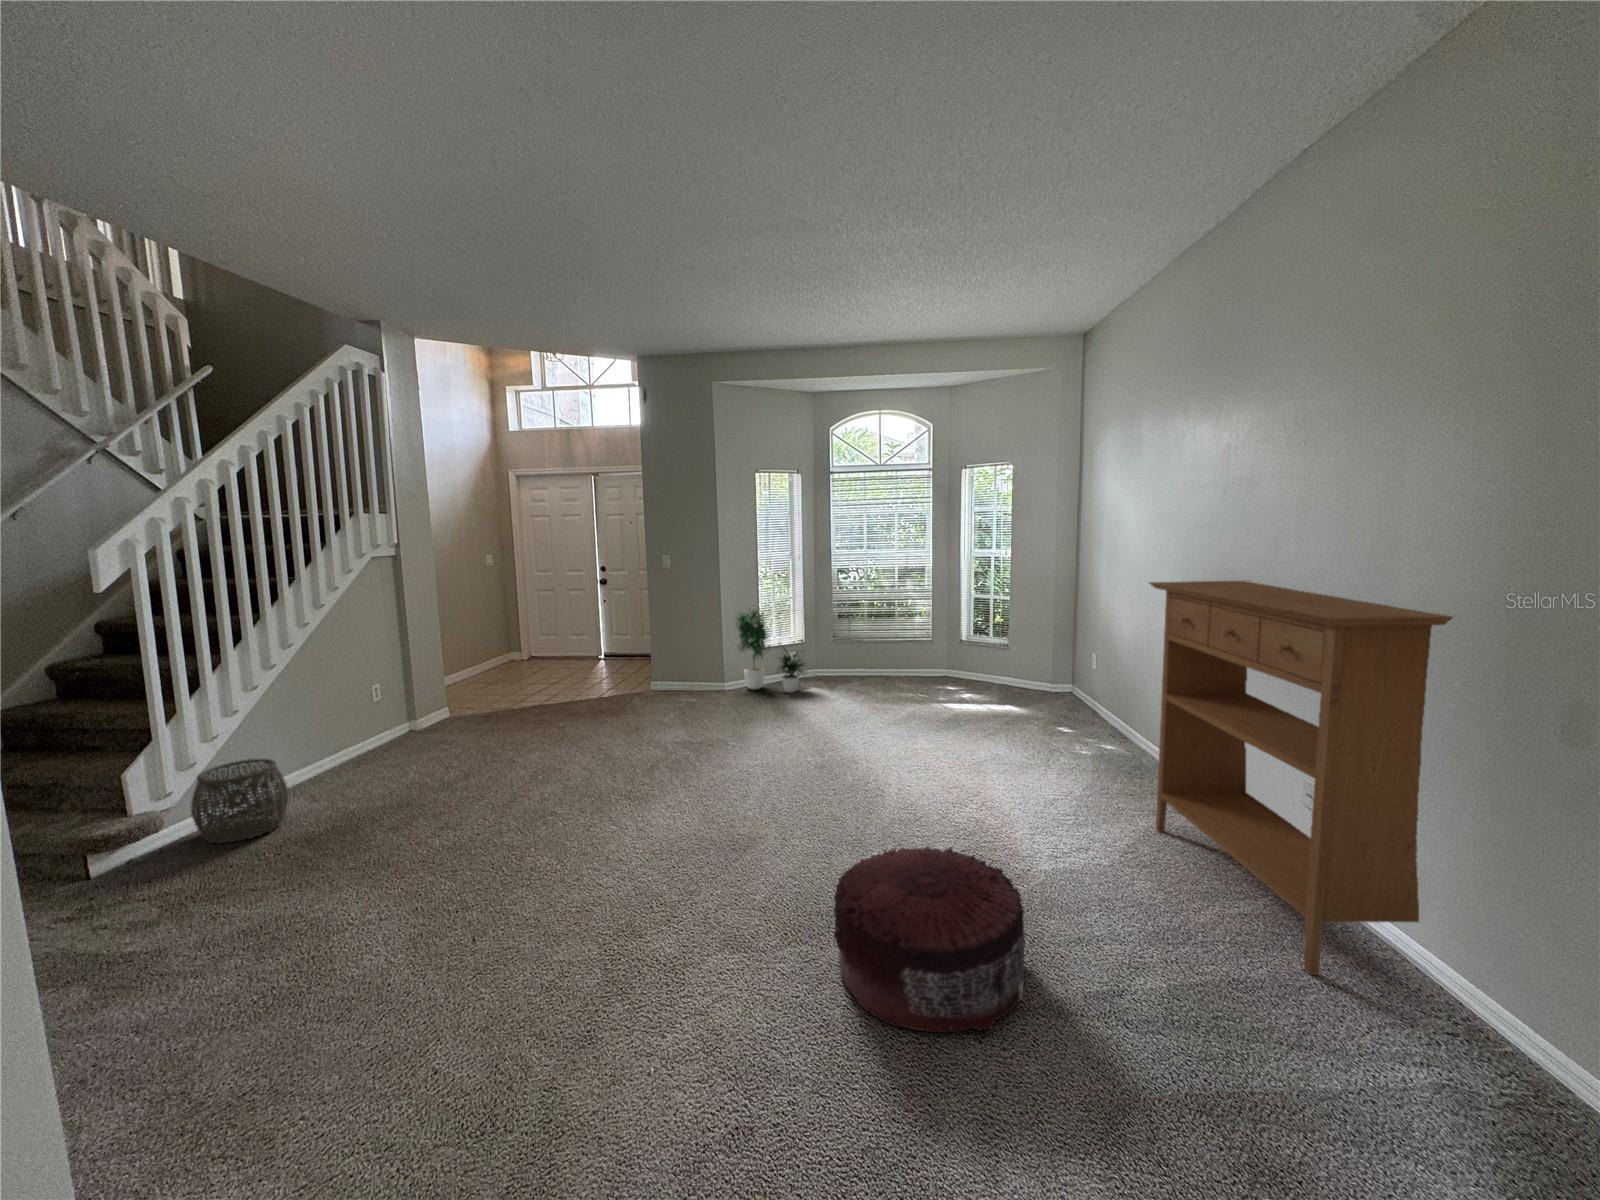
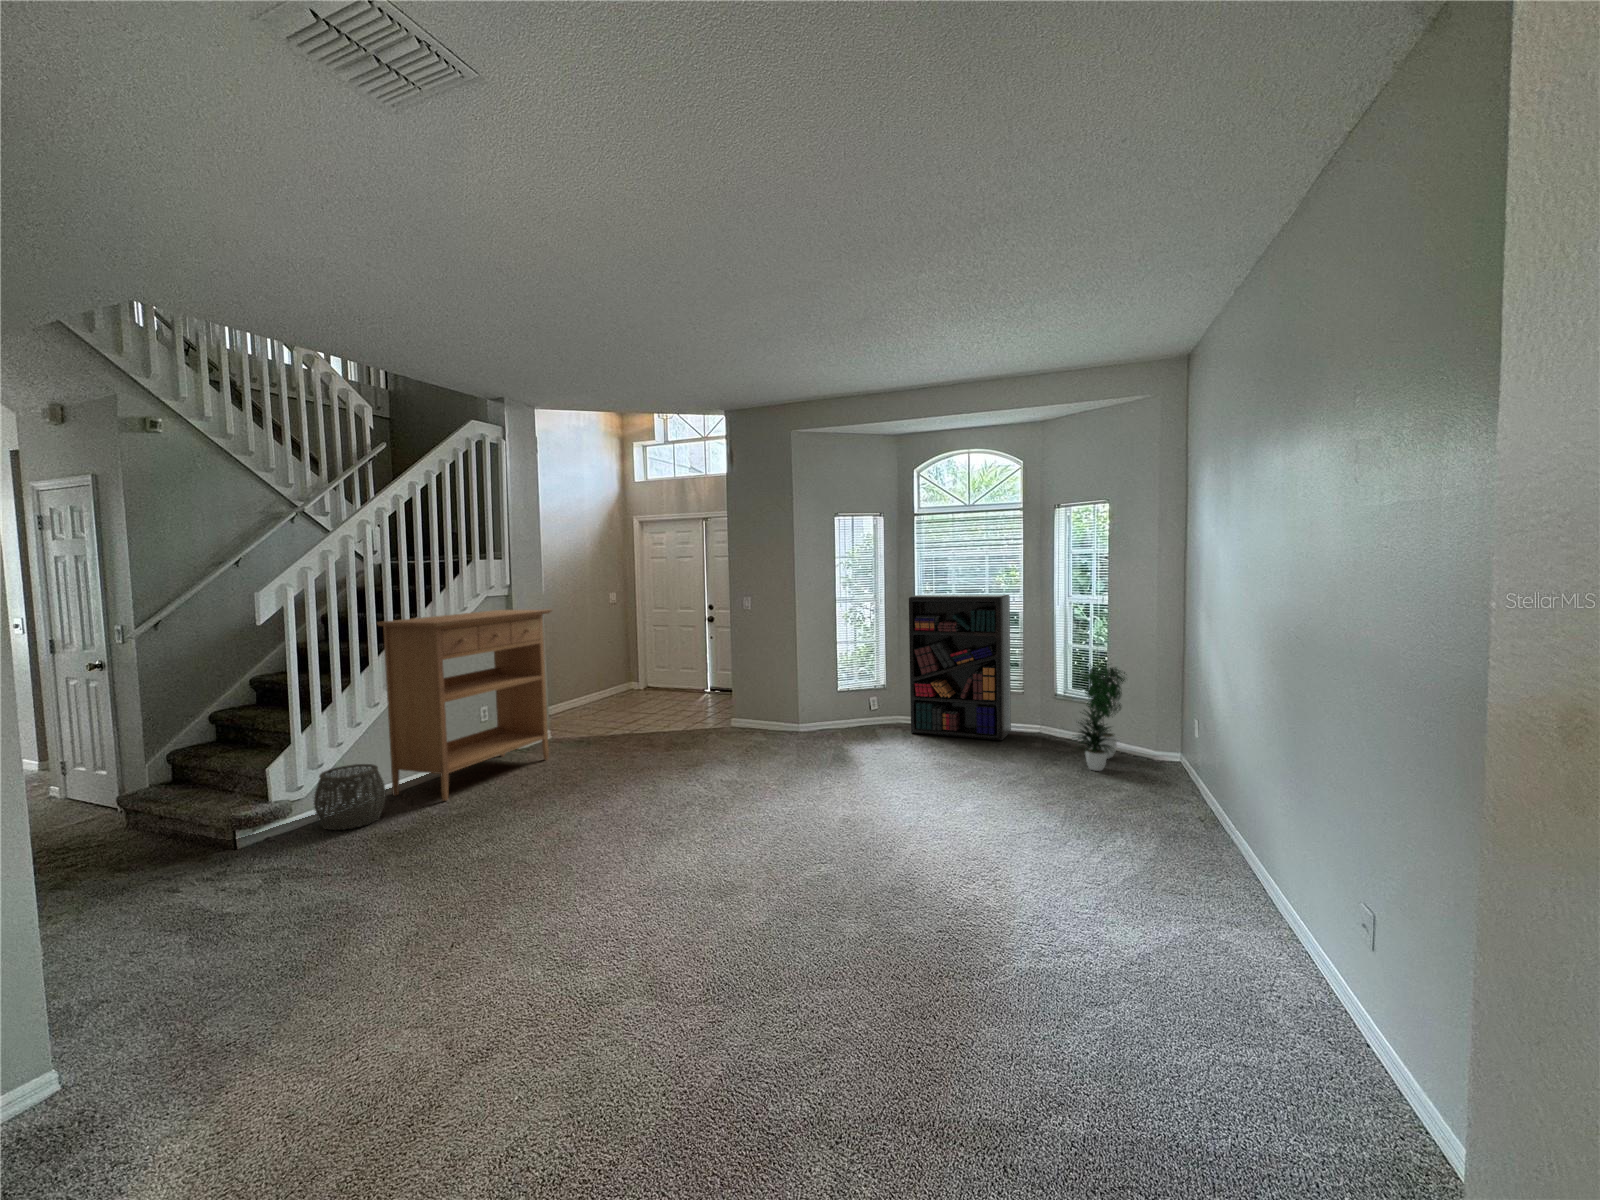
bookshelf: none [828,549,918,684] -> present [909,595,1011,740]
console table: present [1149,580,1452,975] -> present [377,610,551,801]
potted plant: present [736,610,805,693] -> present [1076,664,1125,771]
pouf: present [834,847,1026,1032] -> none [716,888,906,1065]

